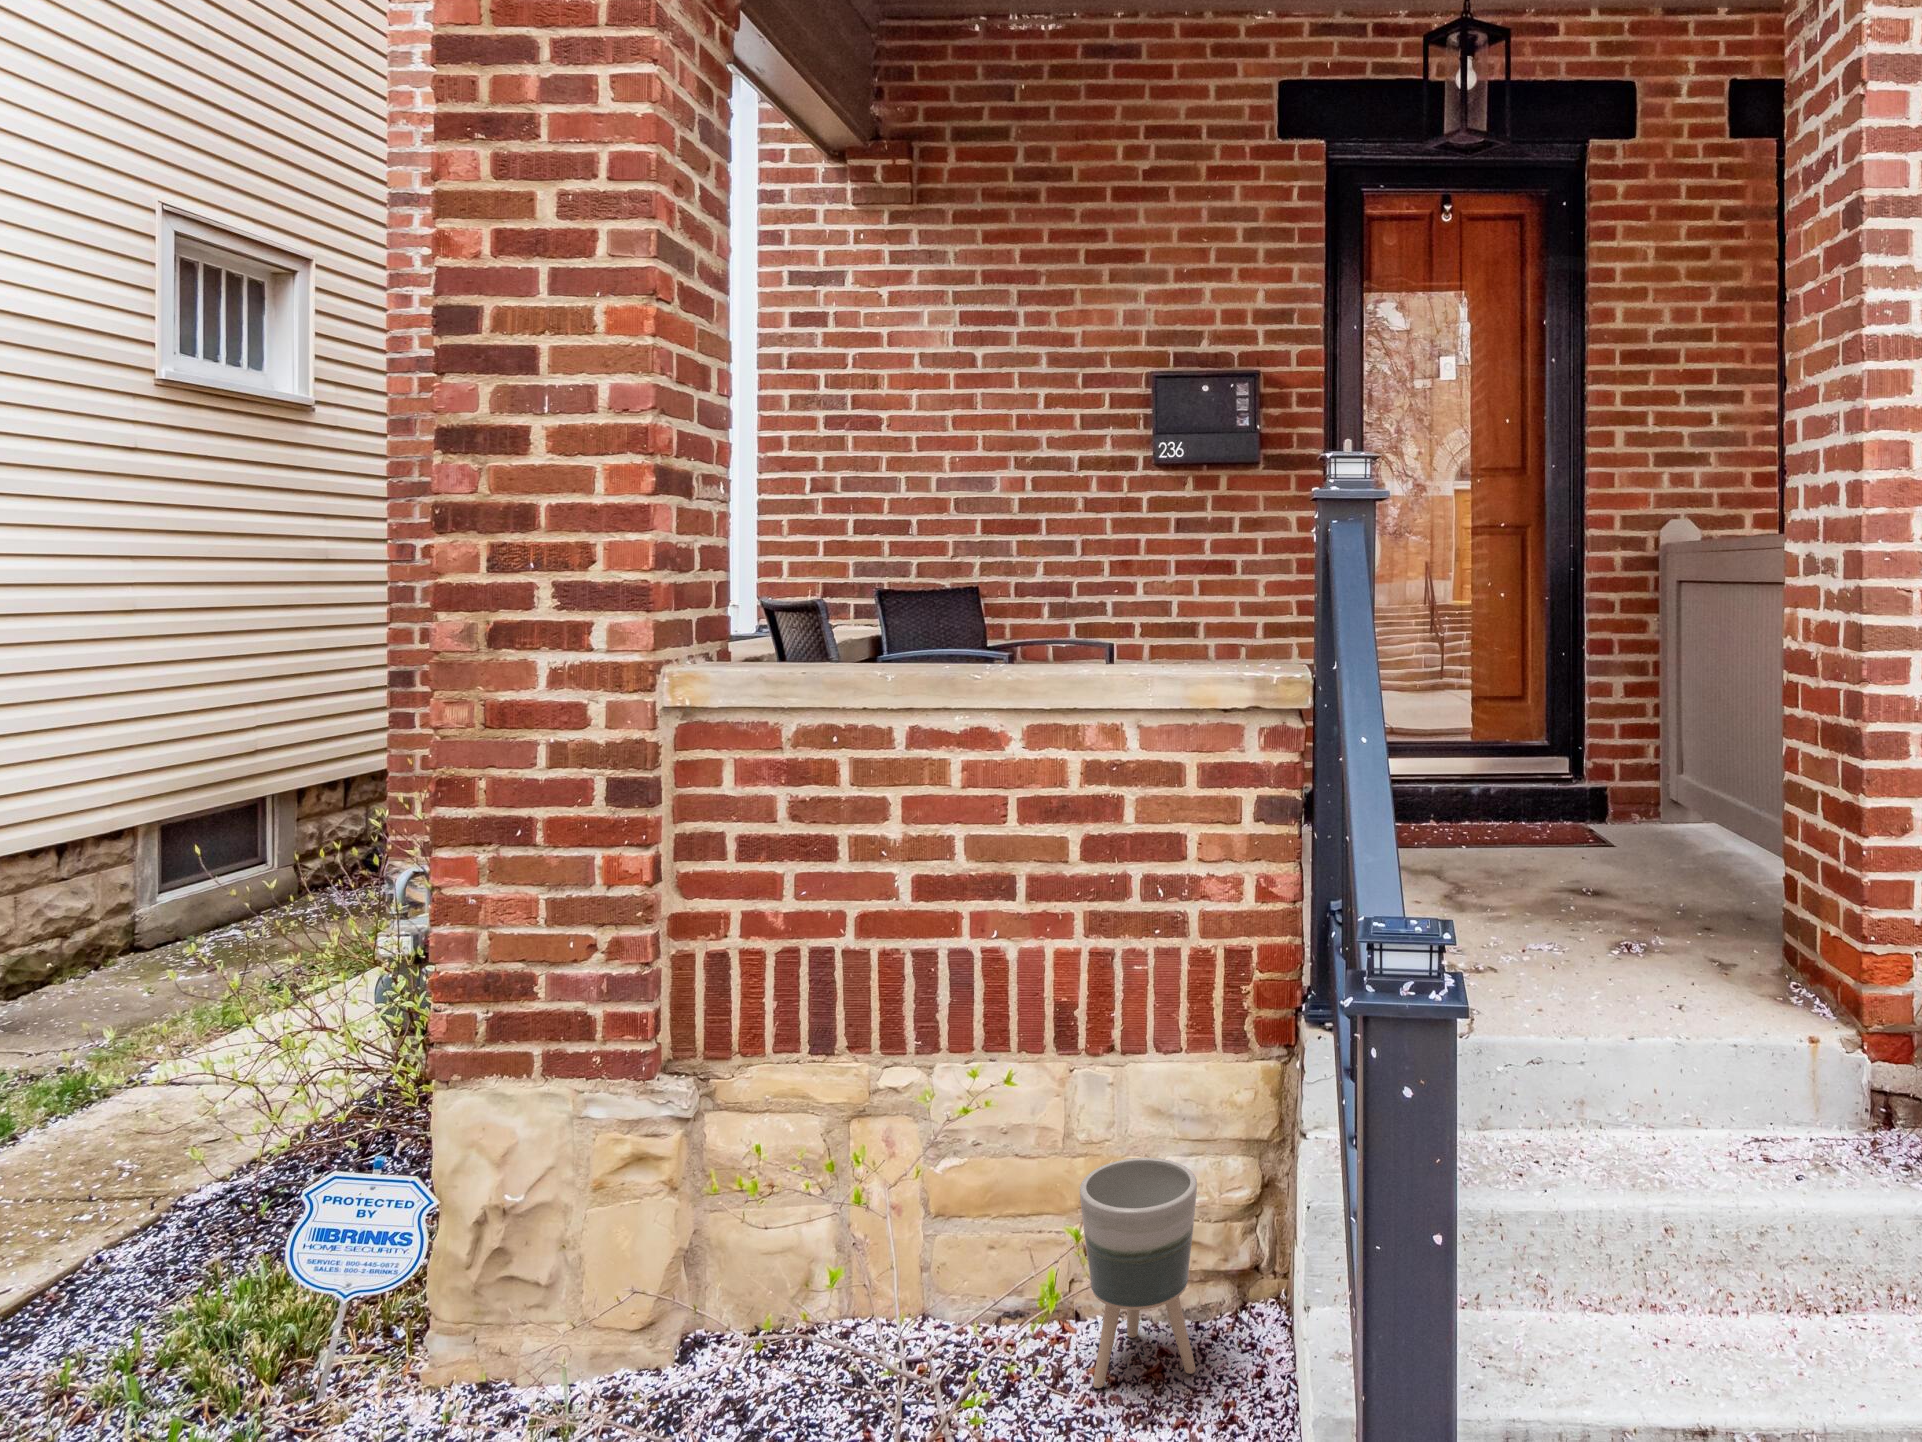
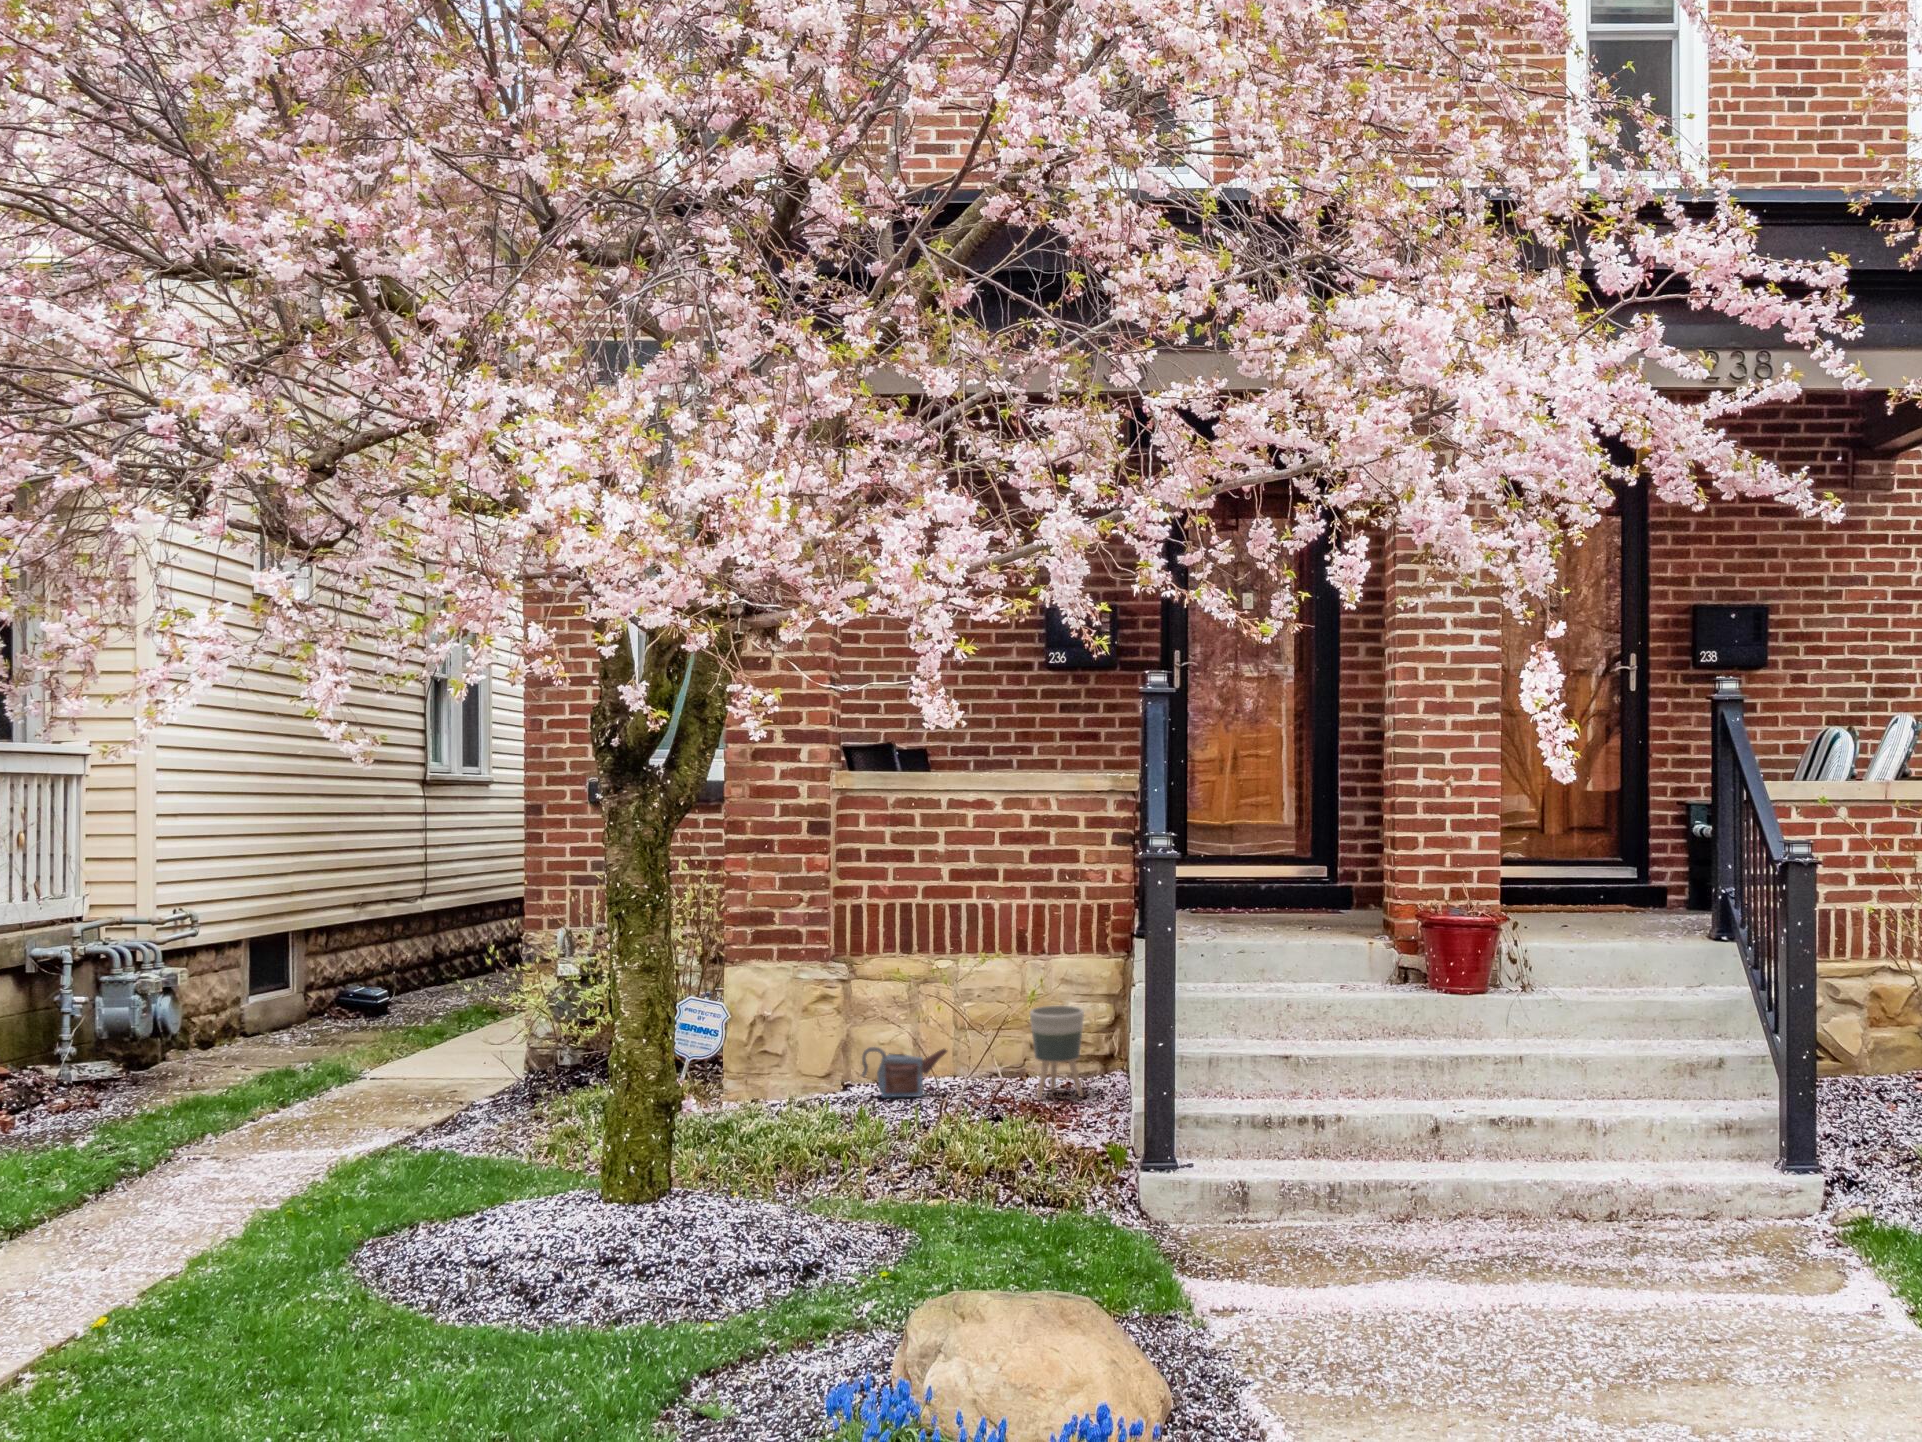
watering can: none [717,1259,908,1374] -> present [862,1047,947,1098]

